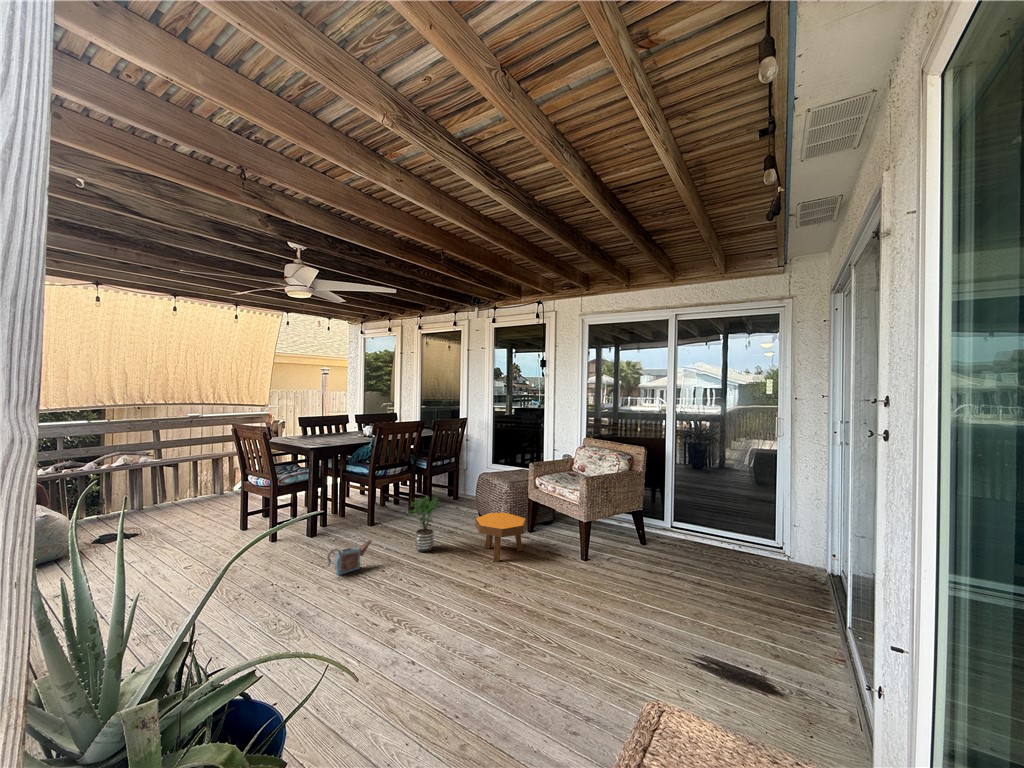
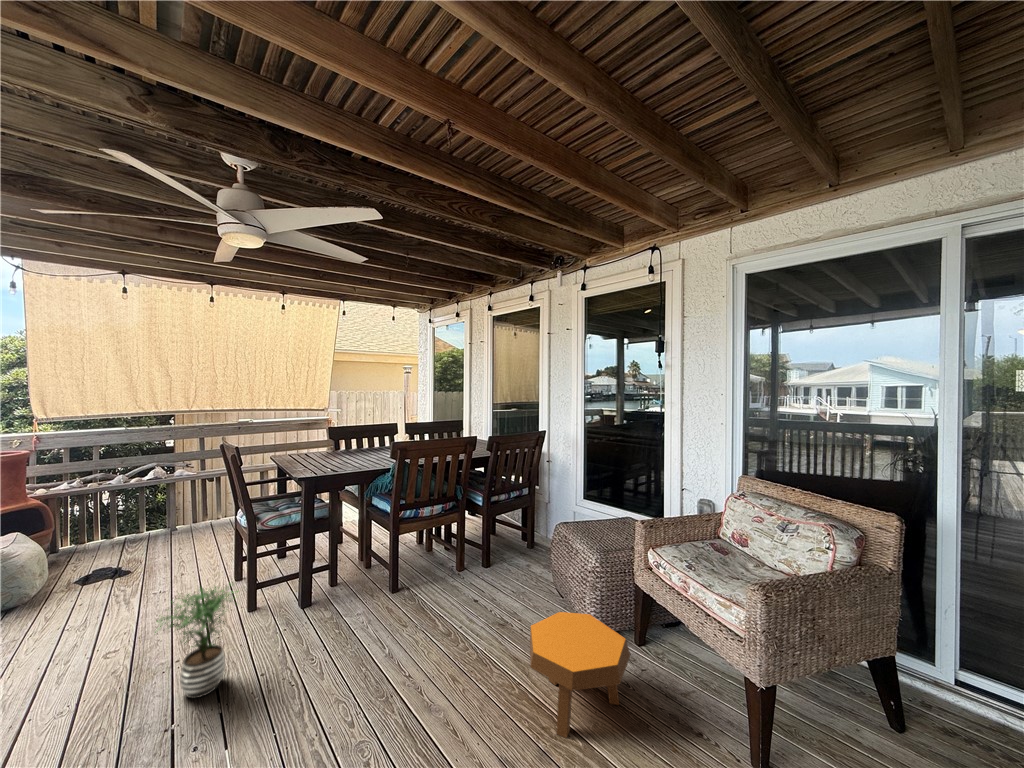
potted plant: present [411,496,440,552] -> present [155,587,238,698]
watering can: present [326,540,372,575] -> none [248,655,342,725]

